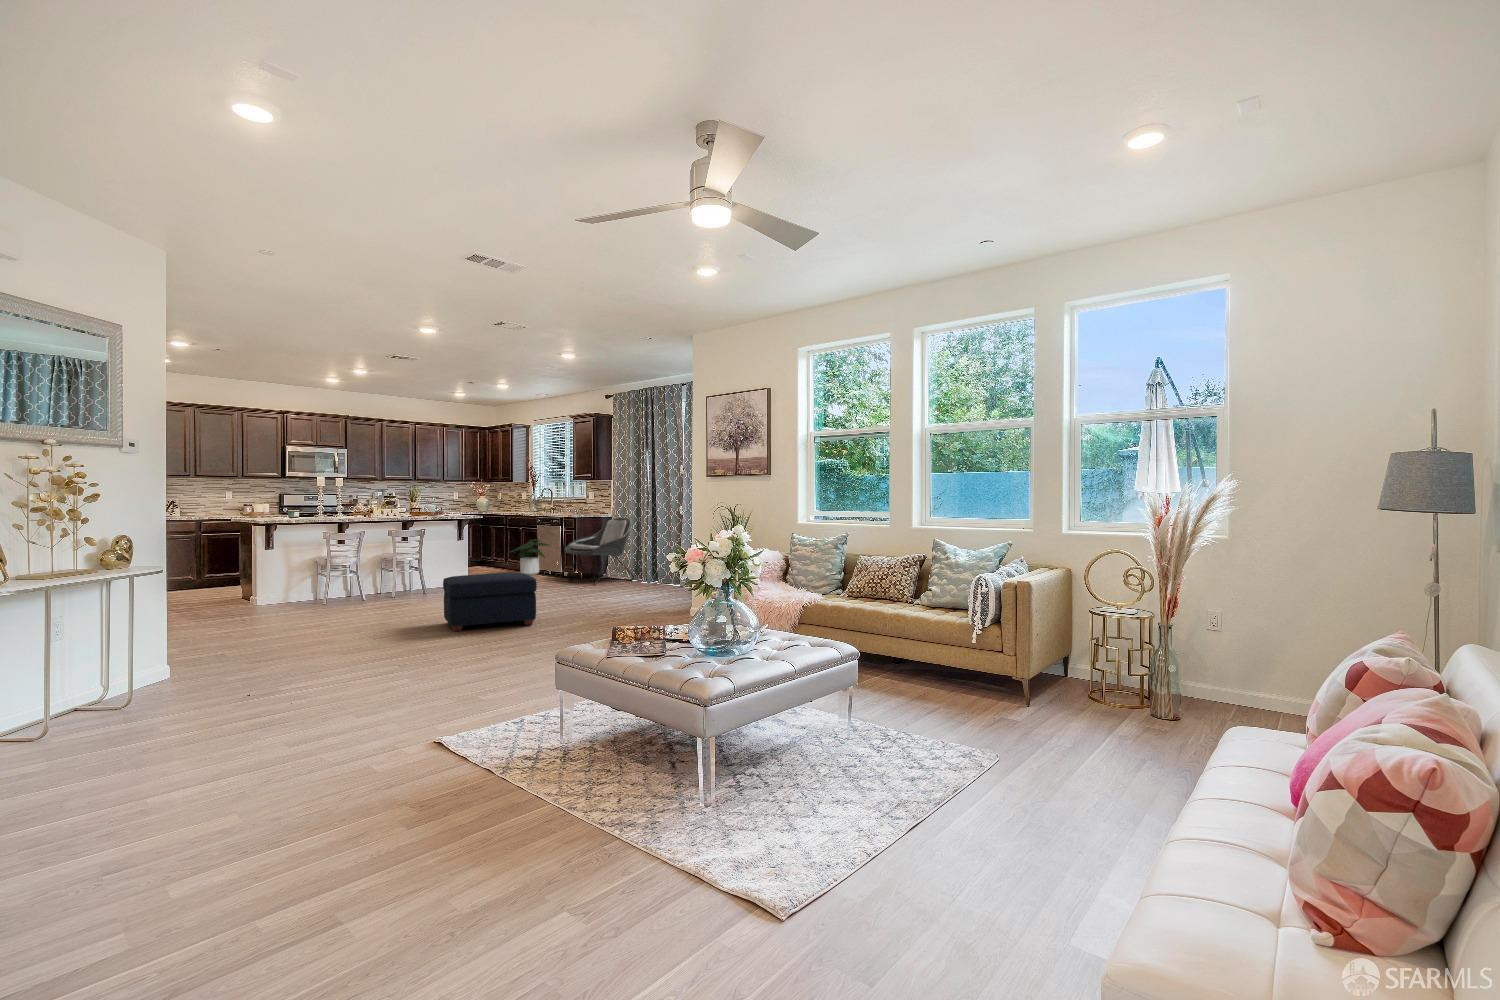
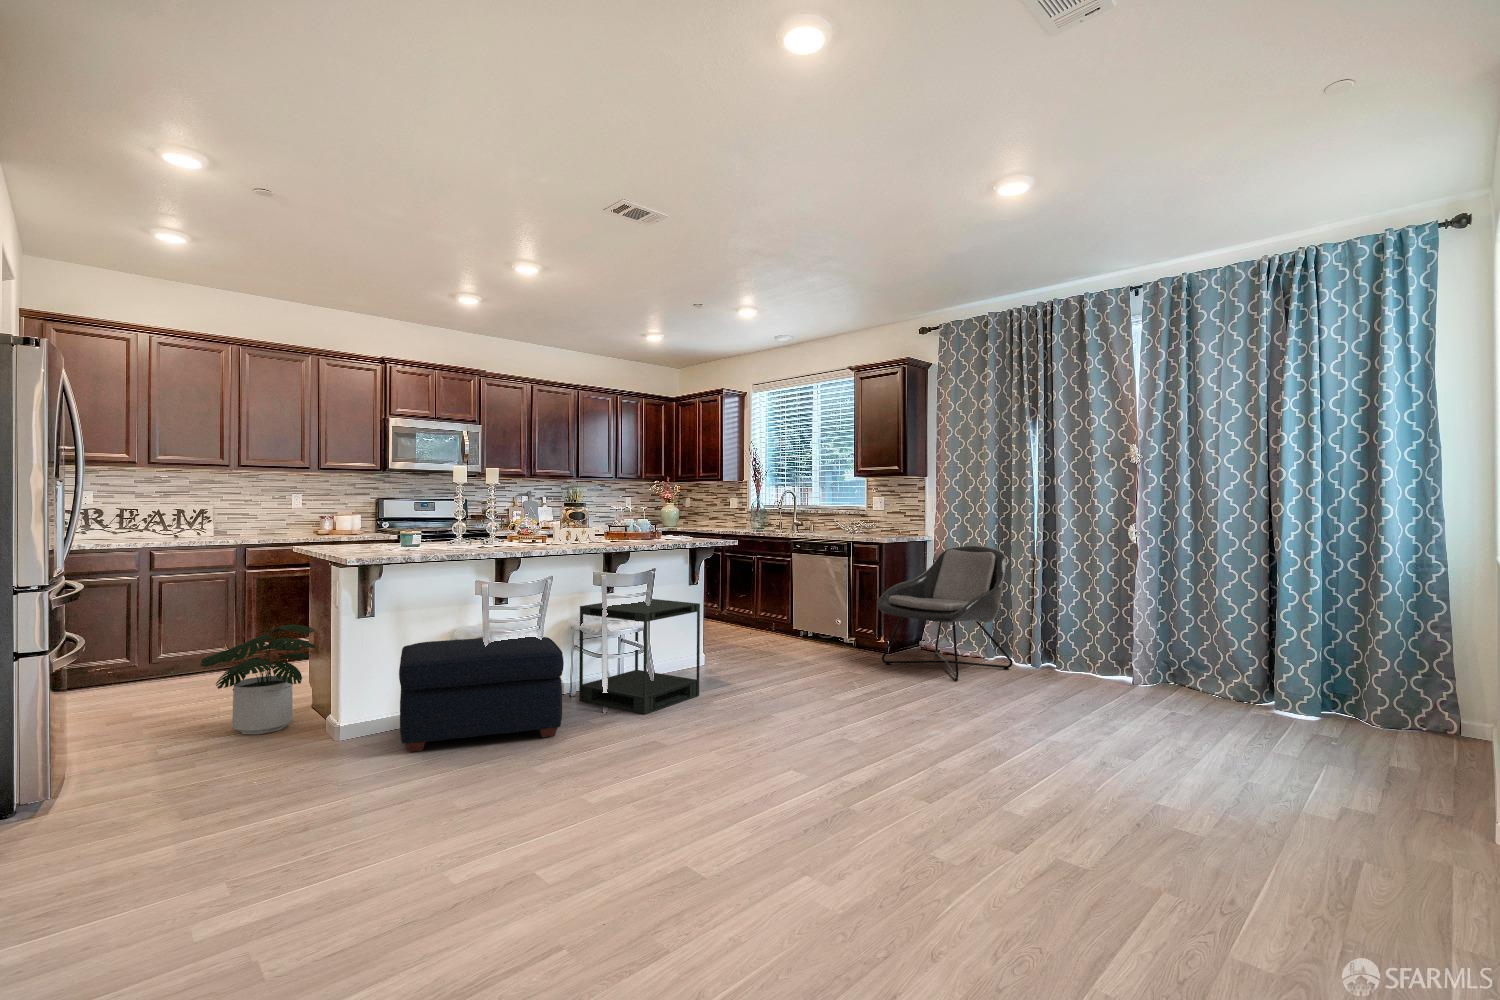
potted plant: present [509,539,549,575] -> present [200,625,315,734]
side table: none [384,544,450,597] -> present [579,599,700,714]
ottoman: present [443,573,537,631] -> present [399,637,564,752]

